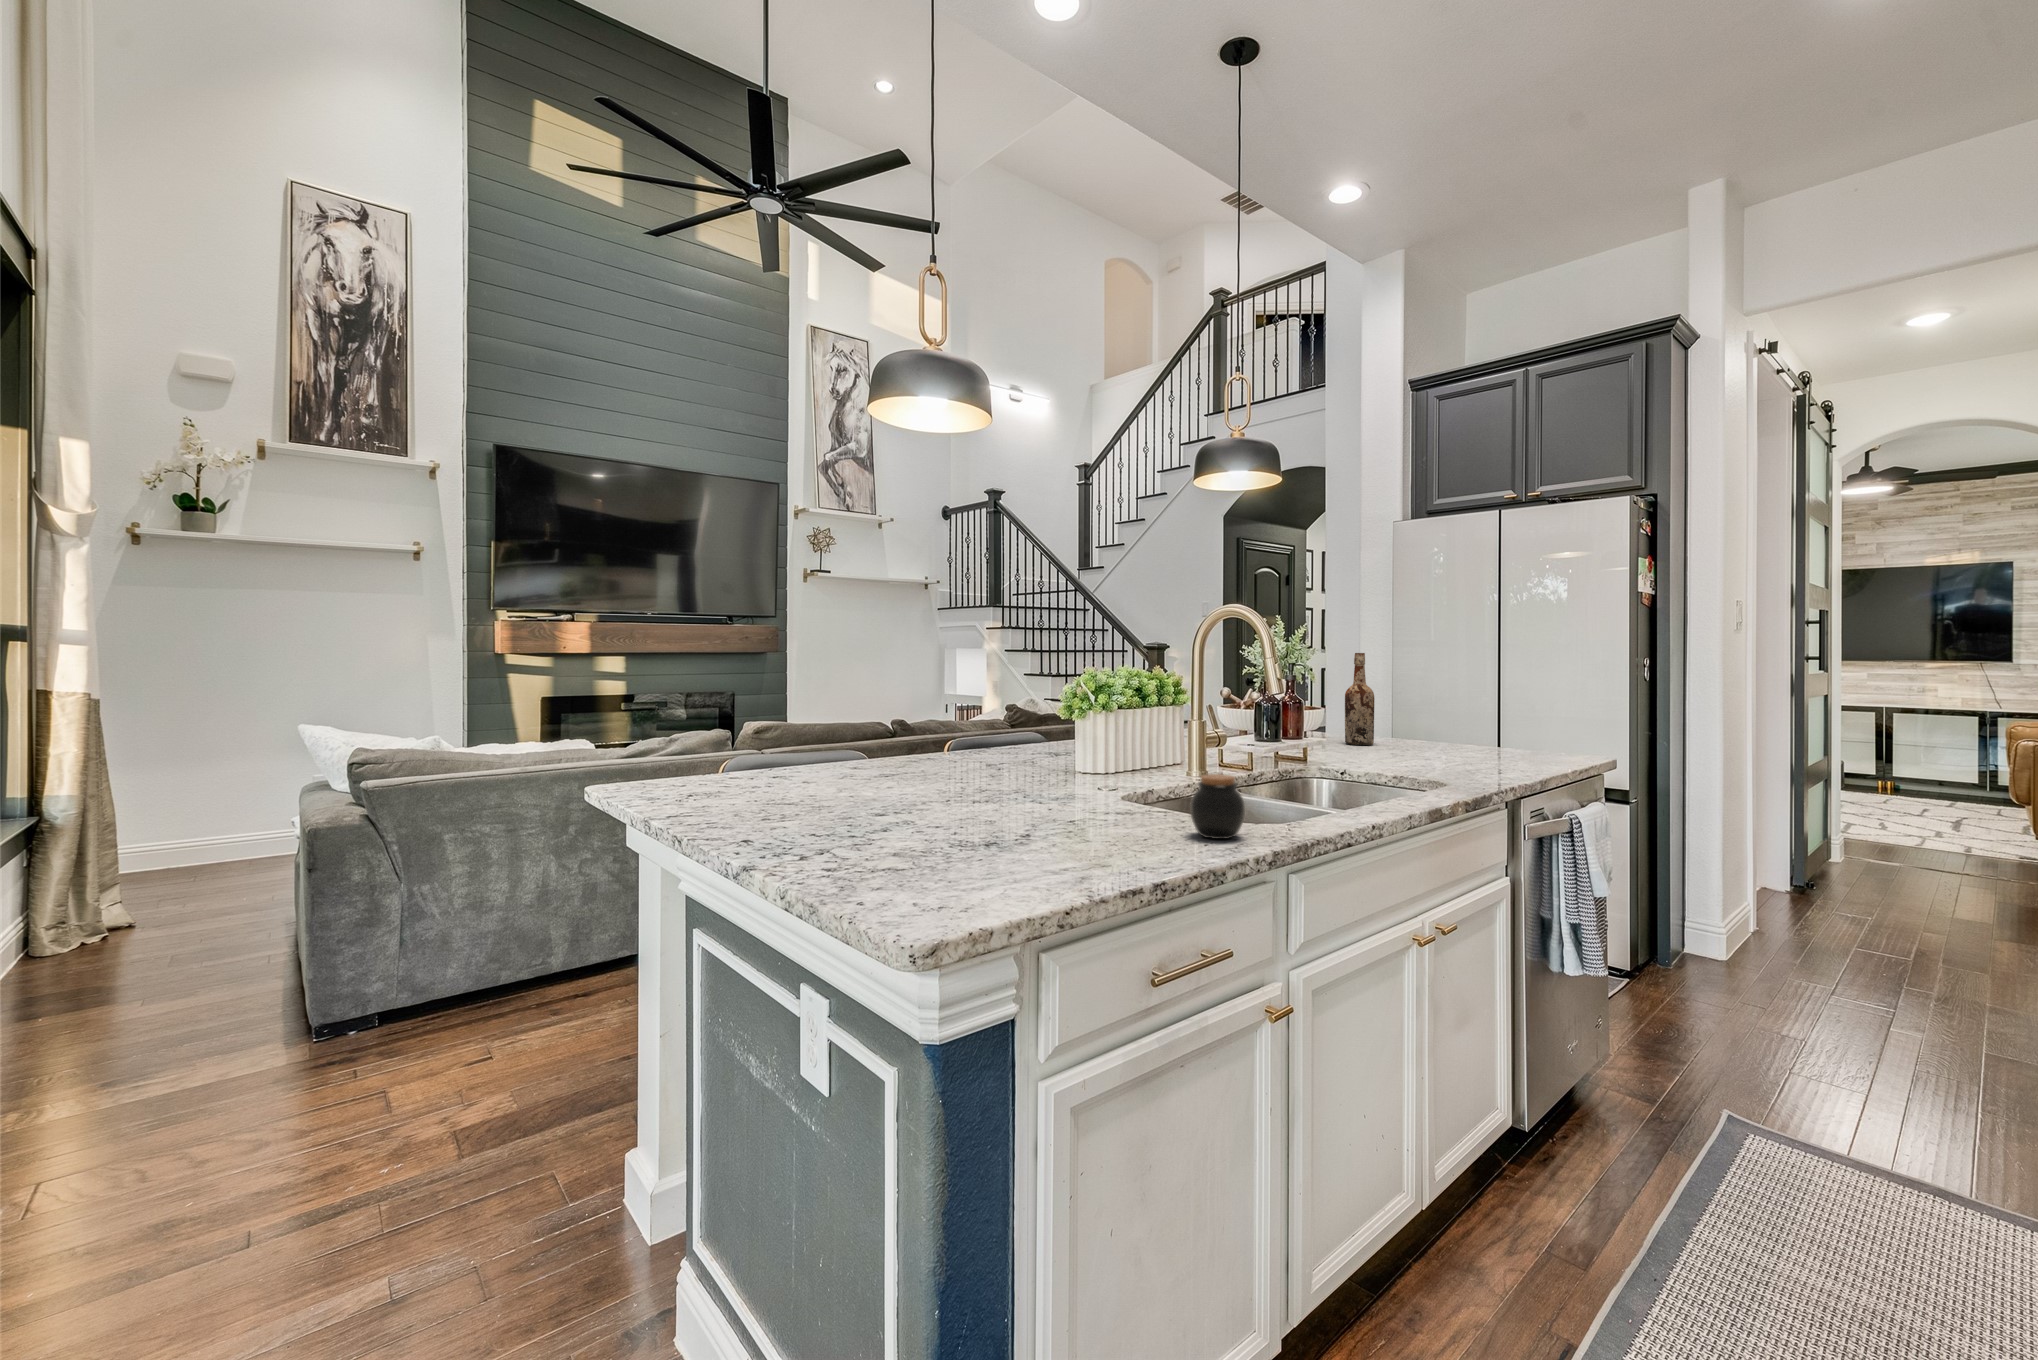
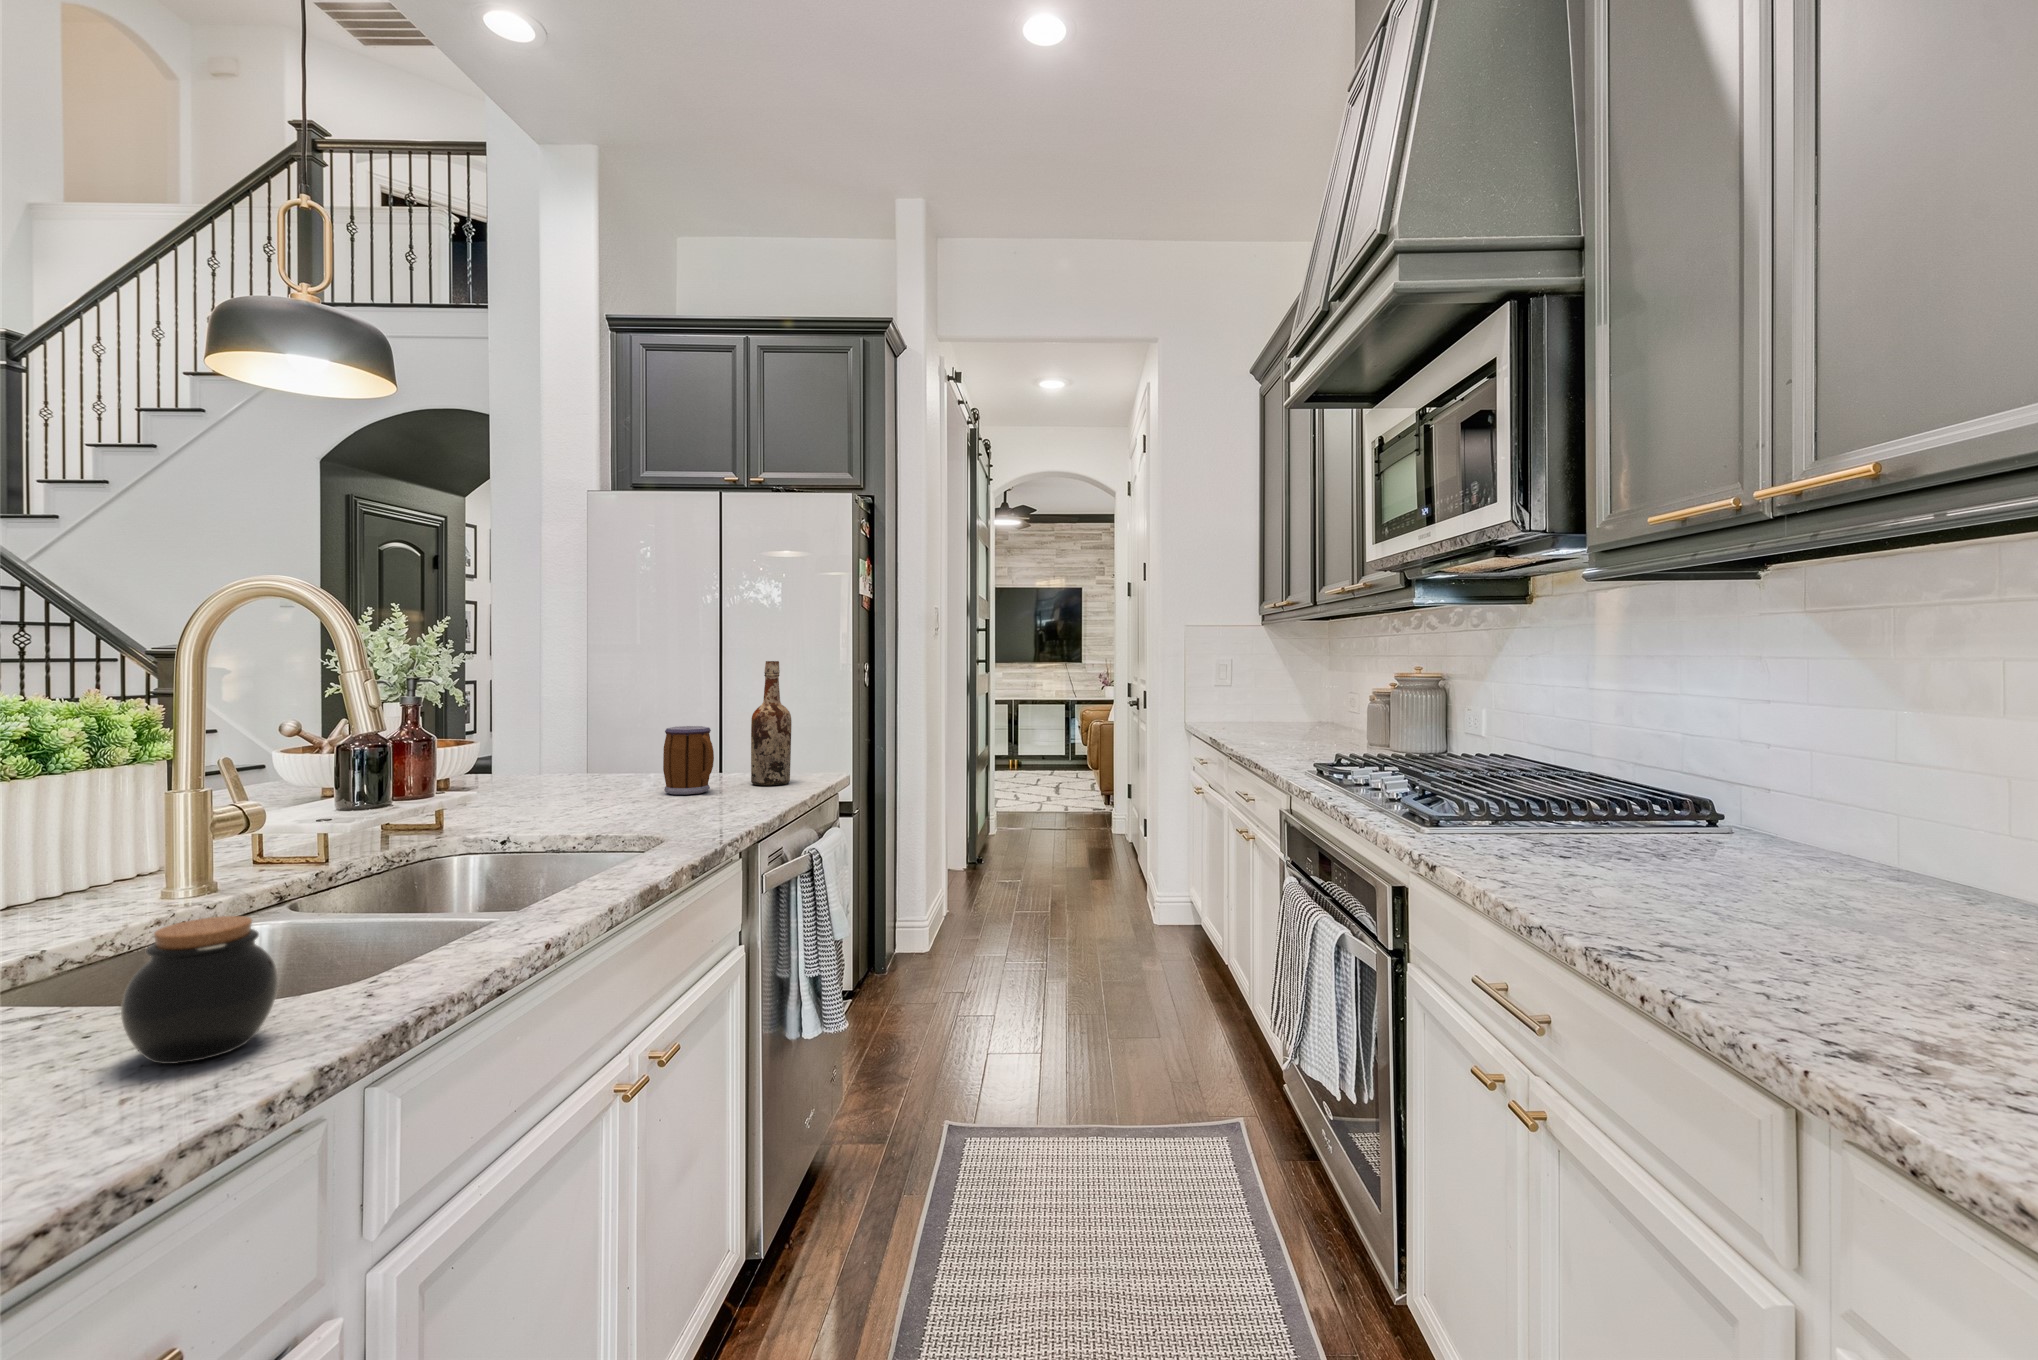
wine bottle: present [1345,653,1375,745] -> present [751,661,791,786]
mug: none [1451,706,1491,760] -> present [663,726,714,795]

